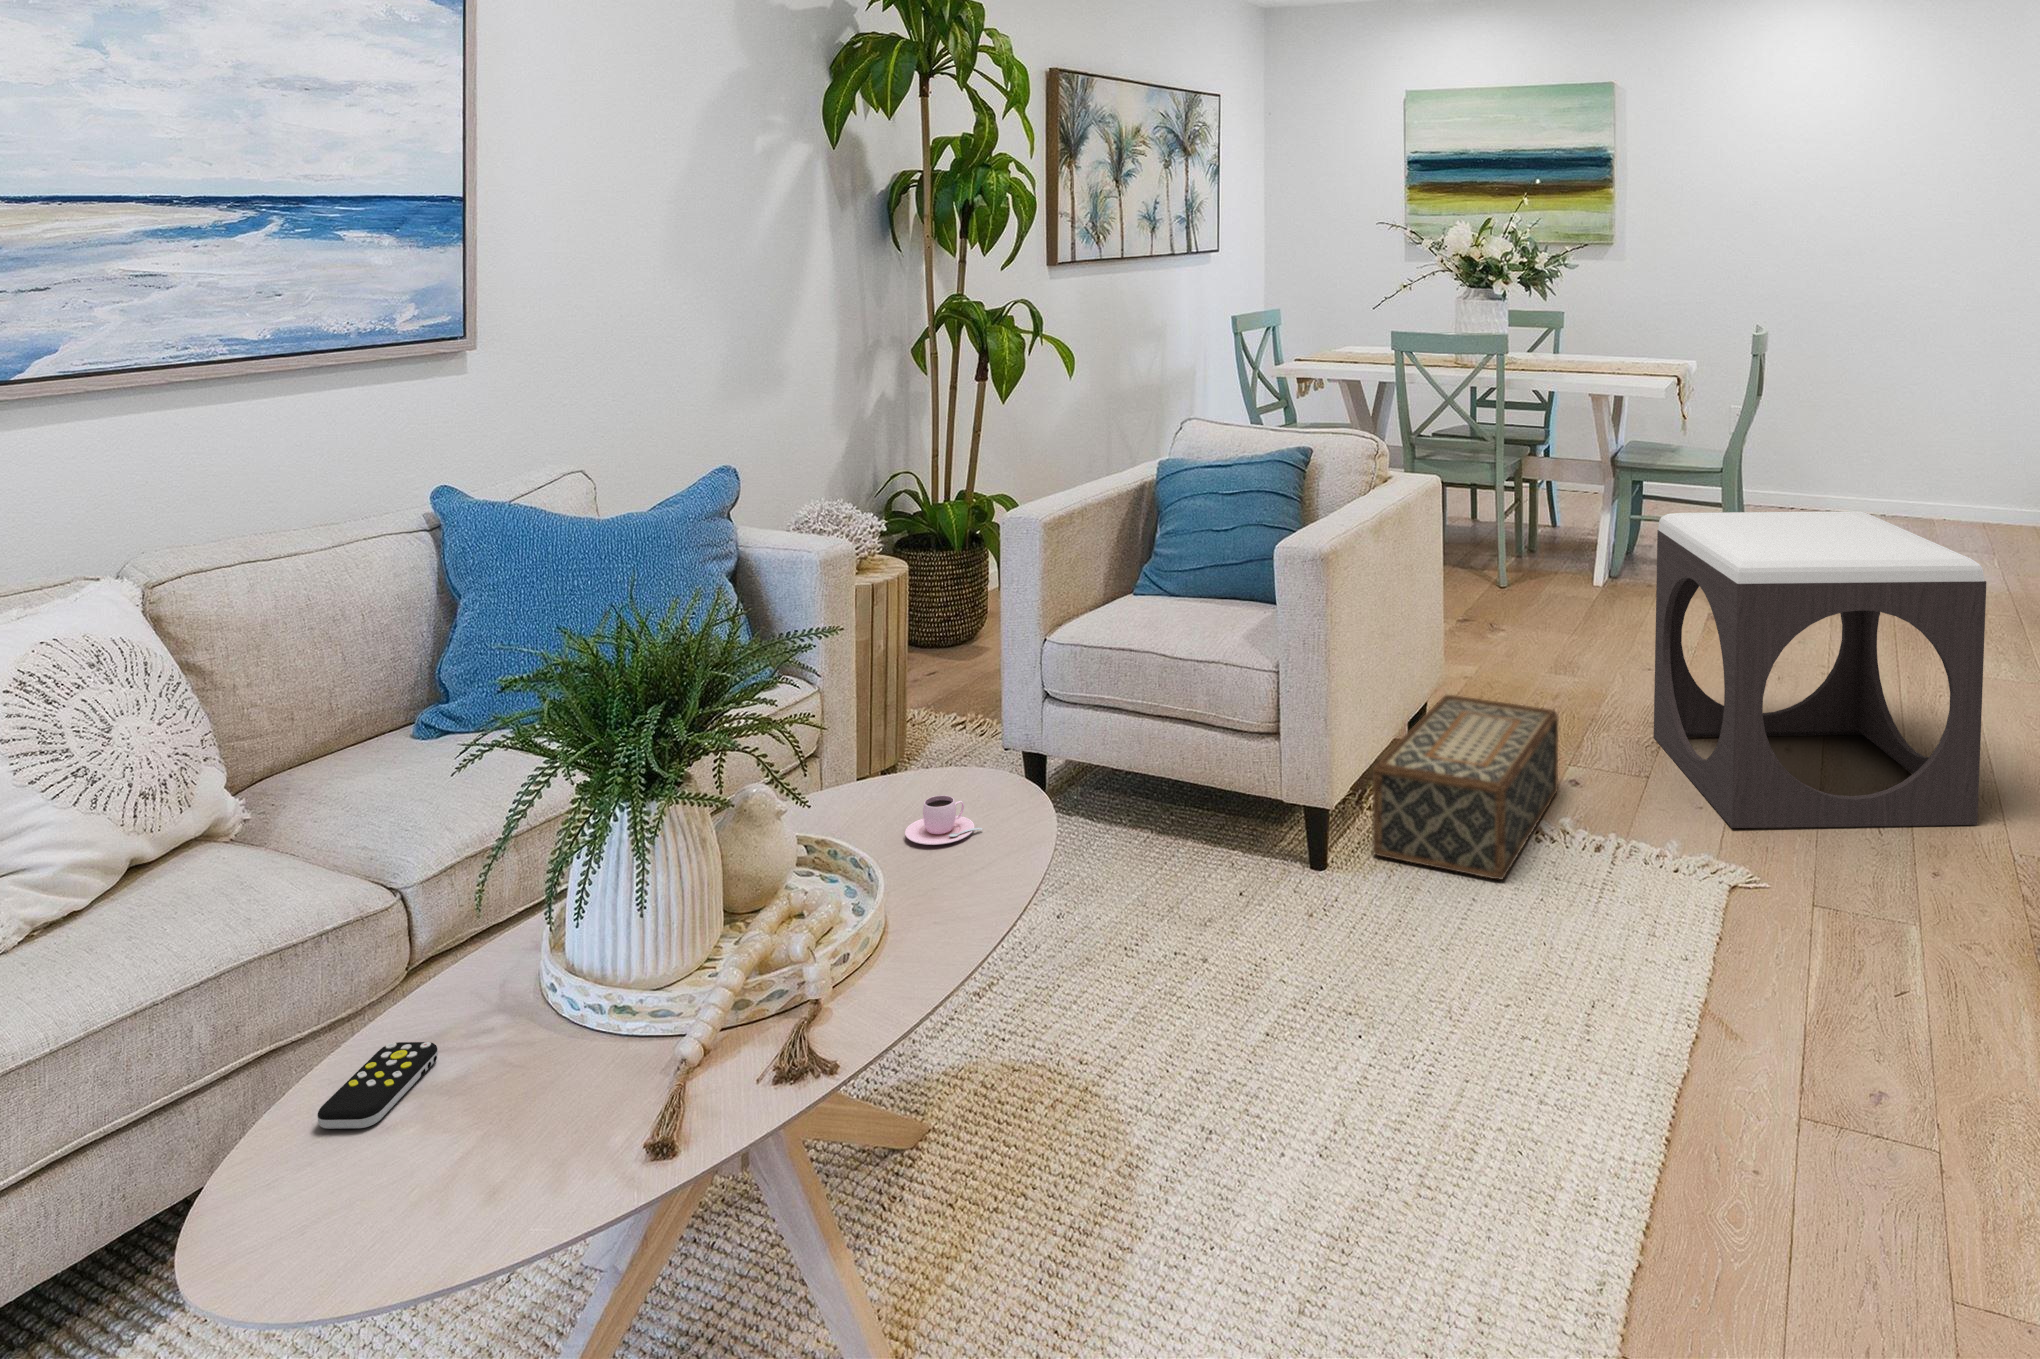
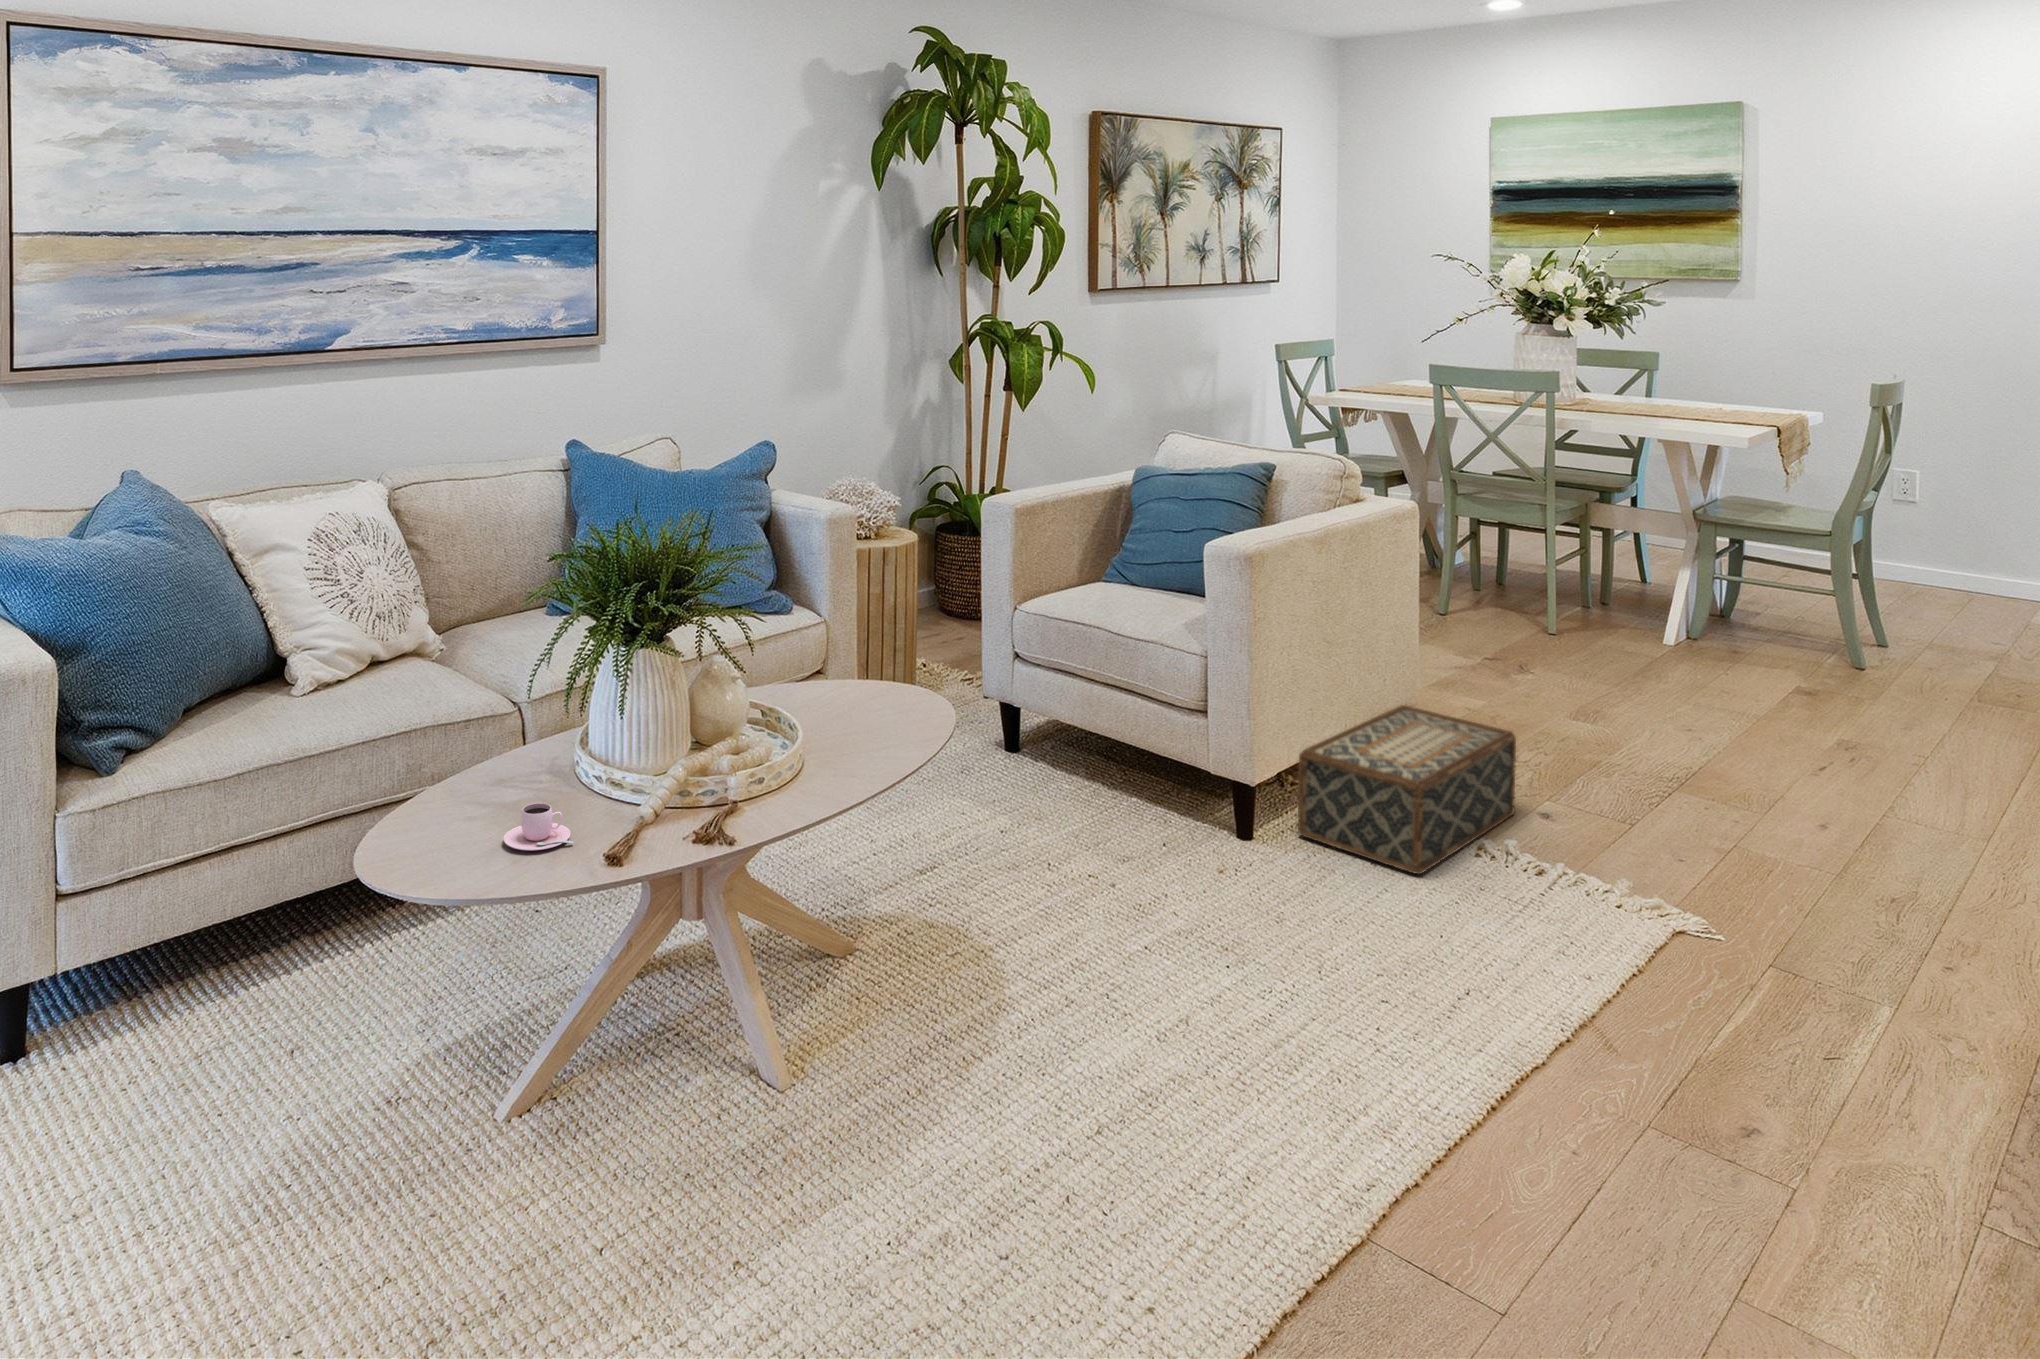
footstool: present [1654,511,1986,828] -> none [1650,551,2032,919]
teacup: present [905,795,982,845] -> present [504,803,574,850]
remote control: present [318,1042,438,1129] -> none [435,777,506,818]

